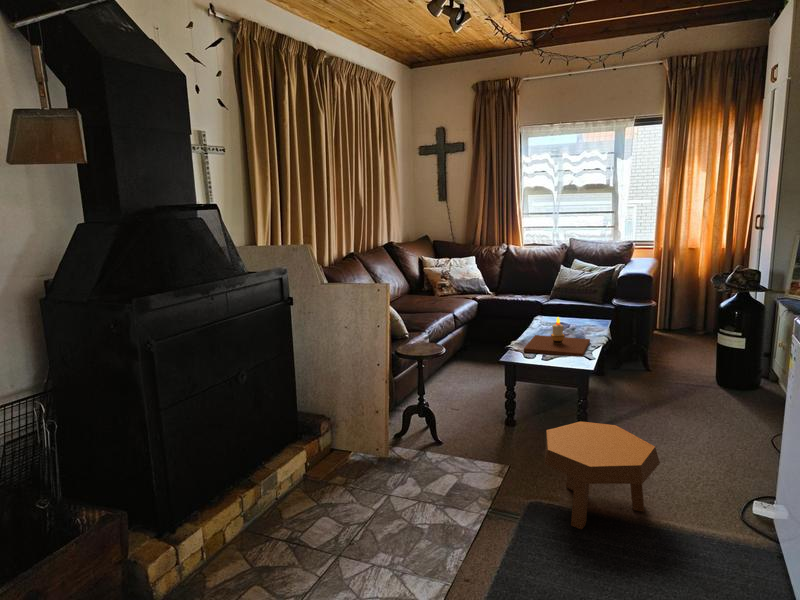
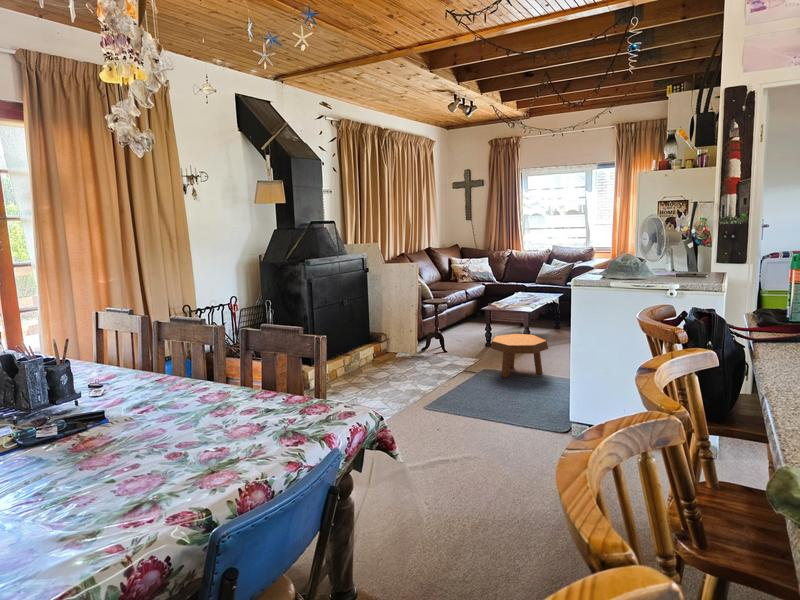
candle: present [524,317,590,356] -> none [498,286,541,308]

